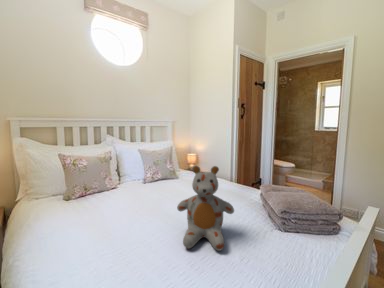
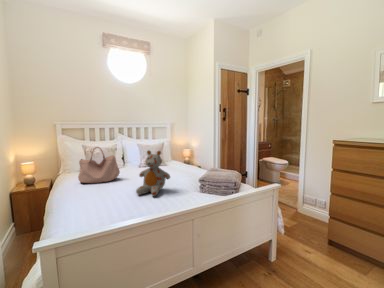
handbag: none [58,158,128,223] -> present [78,147,120,183]

